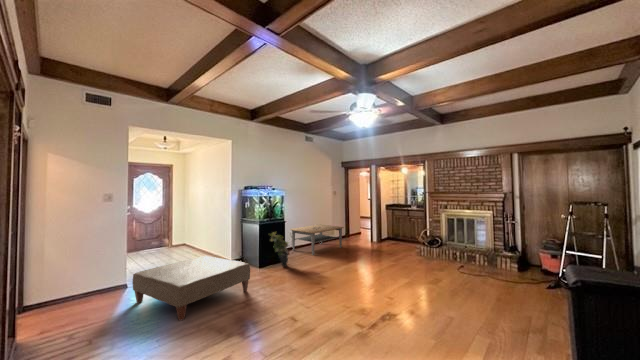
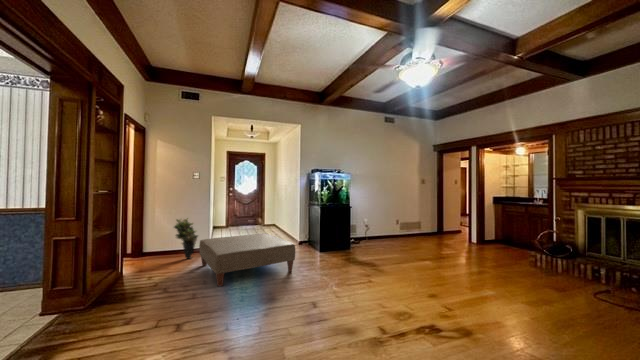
coffee table: present [290,224,344,255] -> none [364,216,428,248]
potted plant: present [270,233,288,267] -> present [174,218,198,259]

